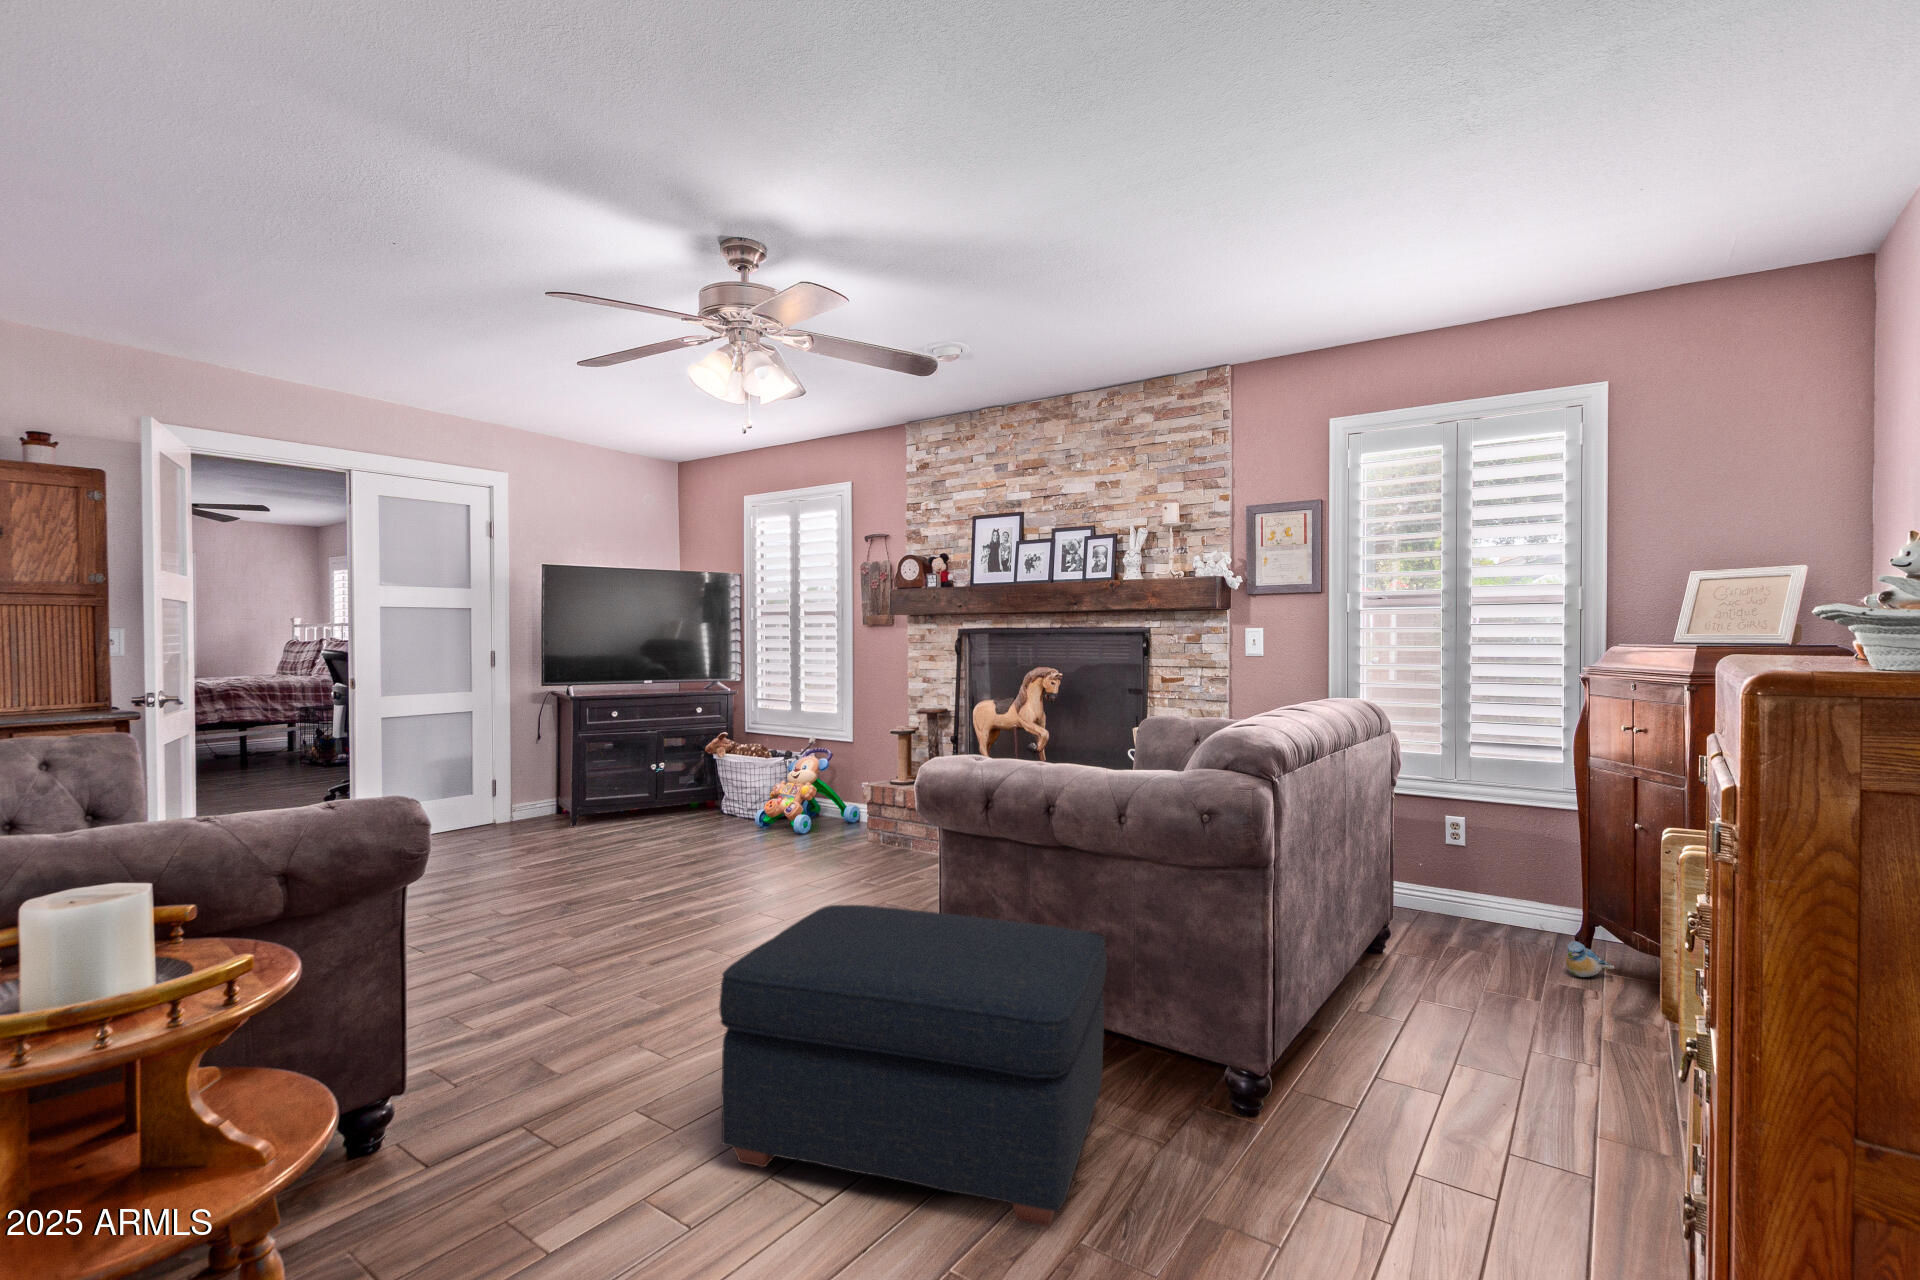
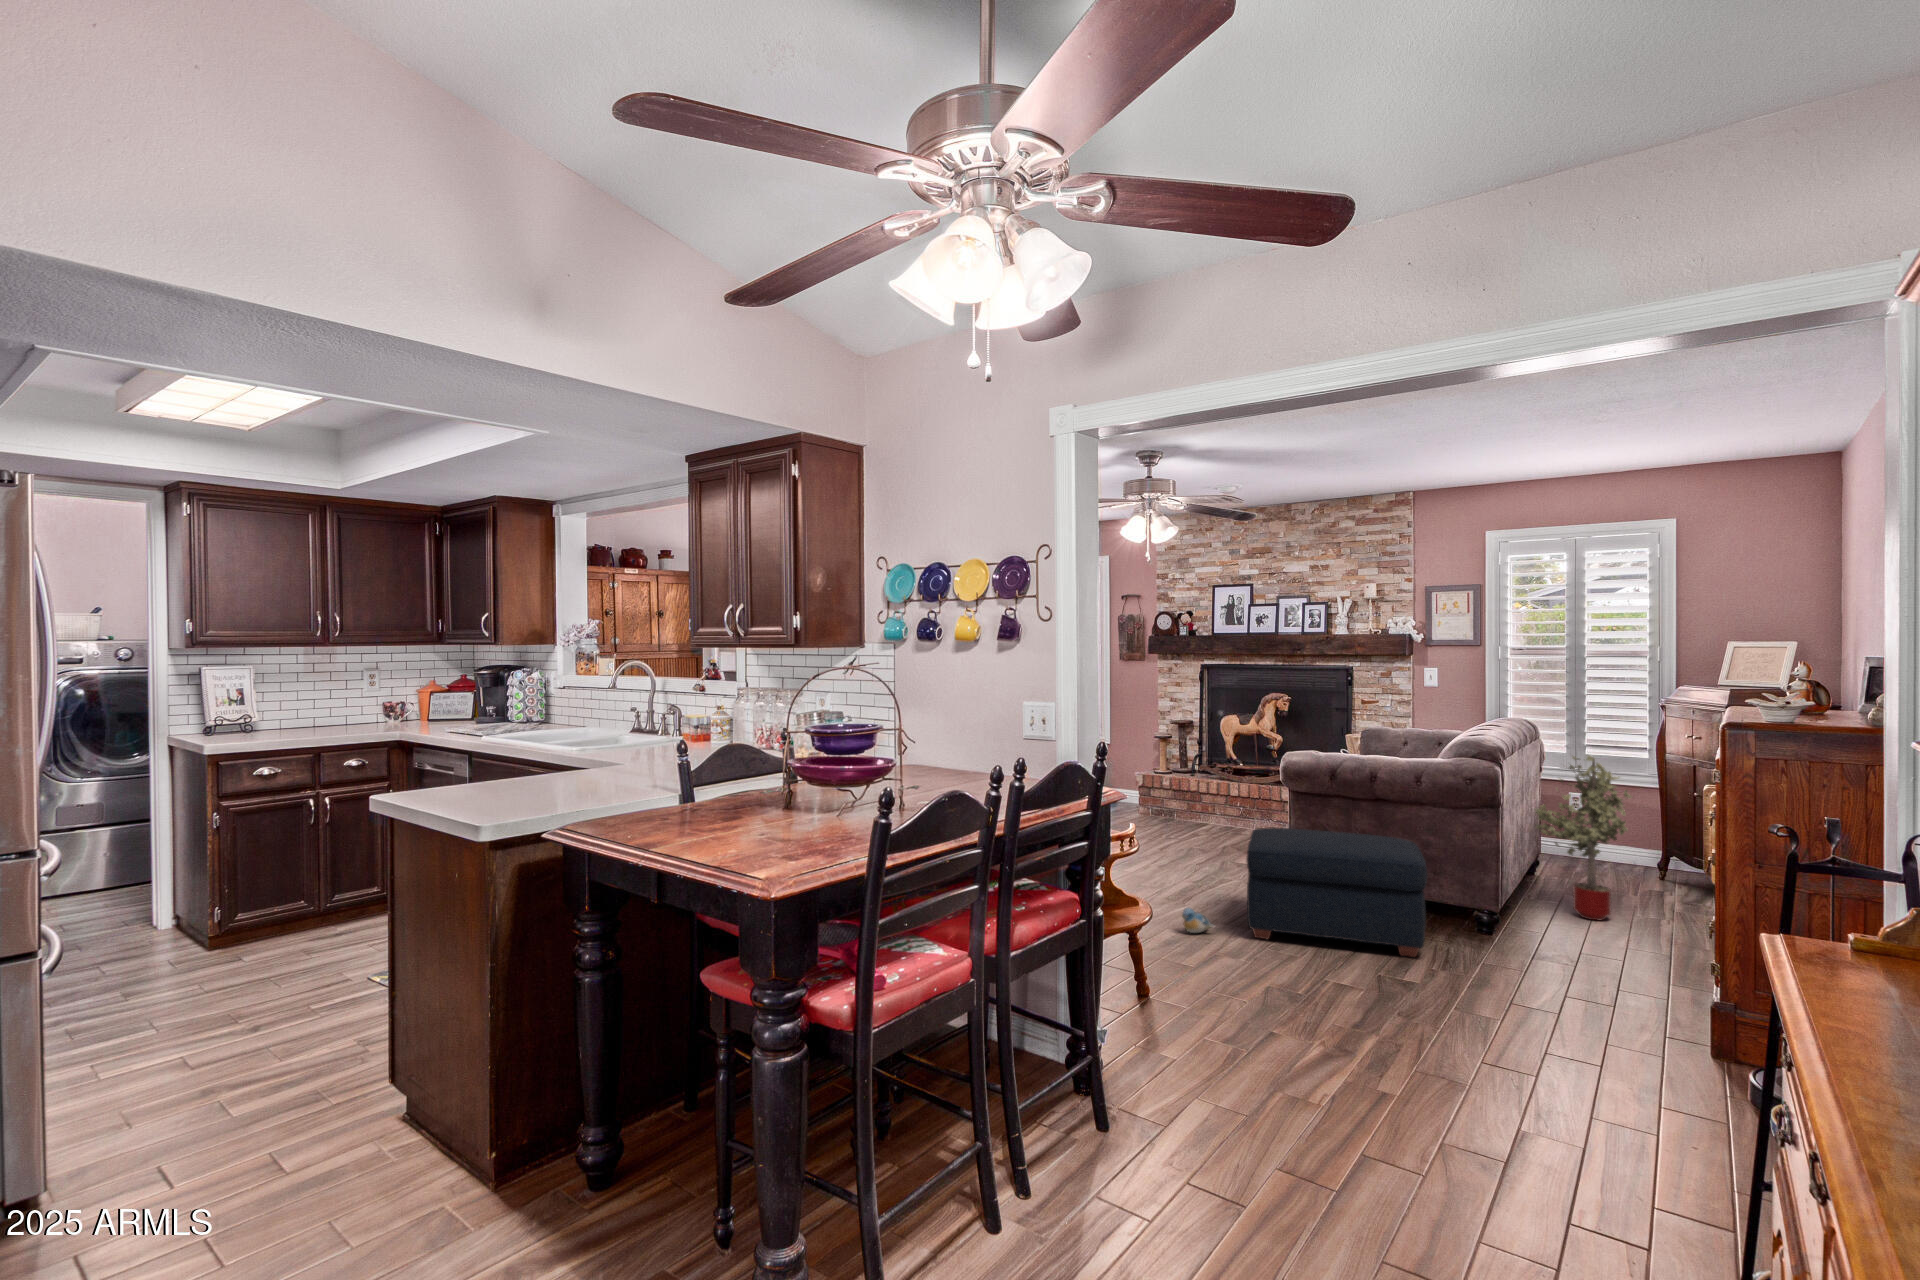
potted tree: none [1359,756,1534,1076] -> present [1536,755,1632,920]
plush toy: present [1566,941,1614,977] -> present [1182,908,1215,933]

